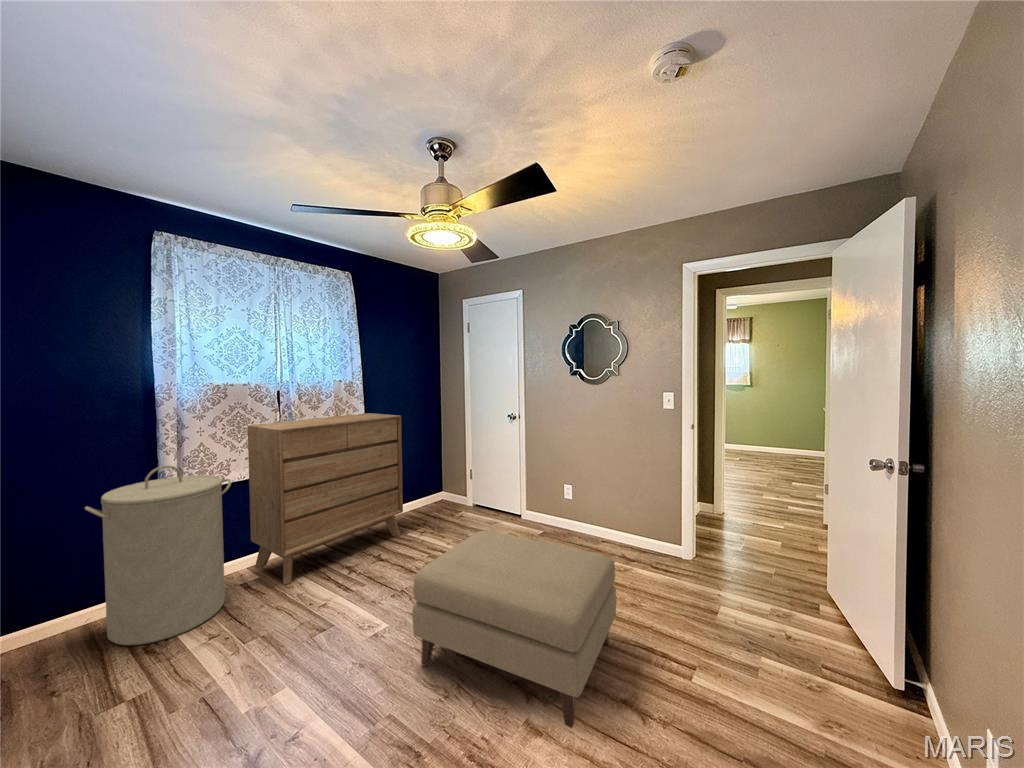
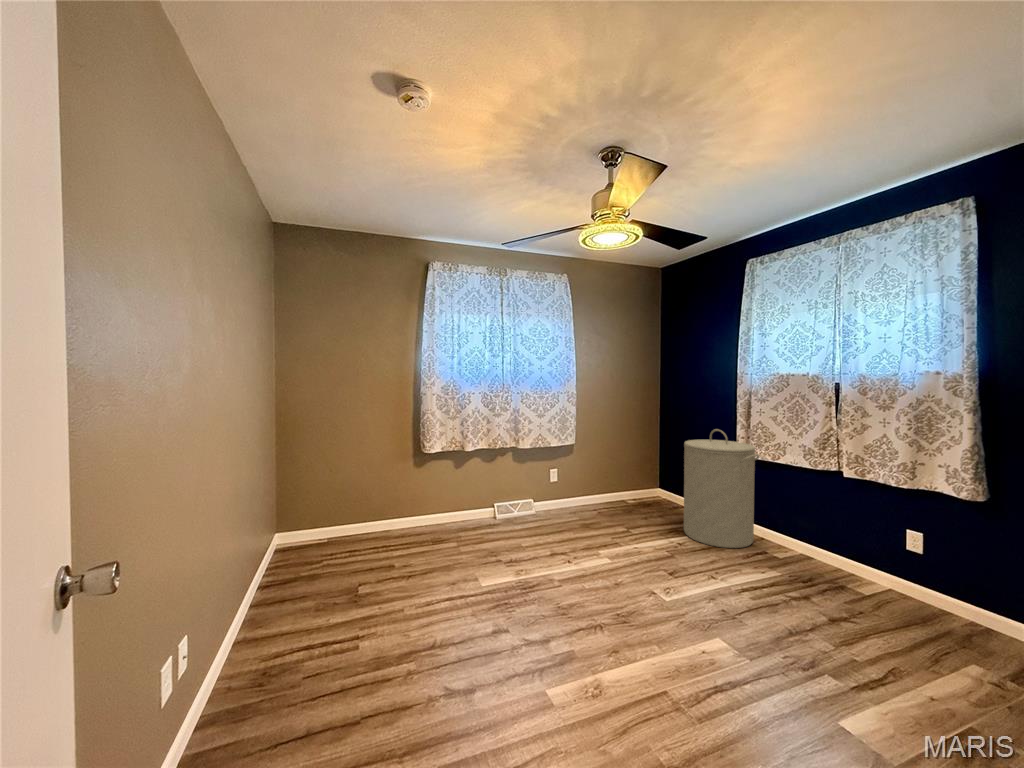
dresser: present [248,413,403,585] -> none [761,415,1011,654]
ottoman: present [412,531,616,728] -> none [475,528,697,736]

